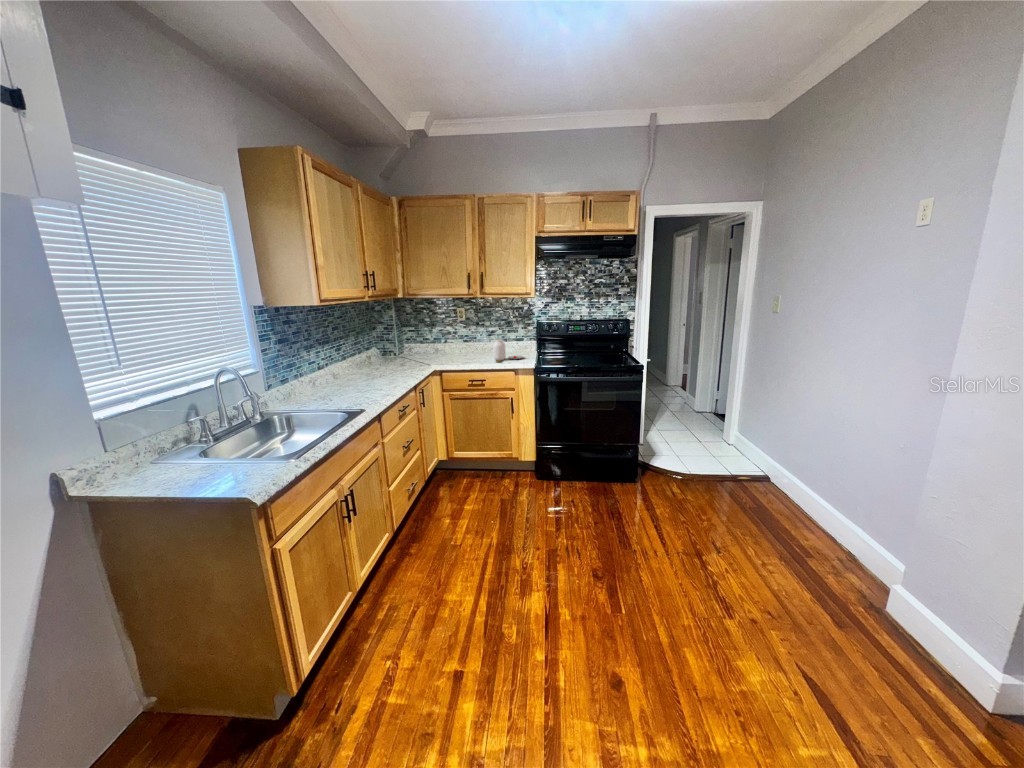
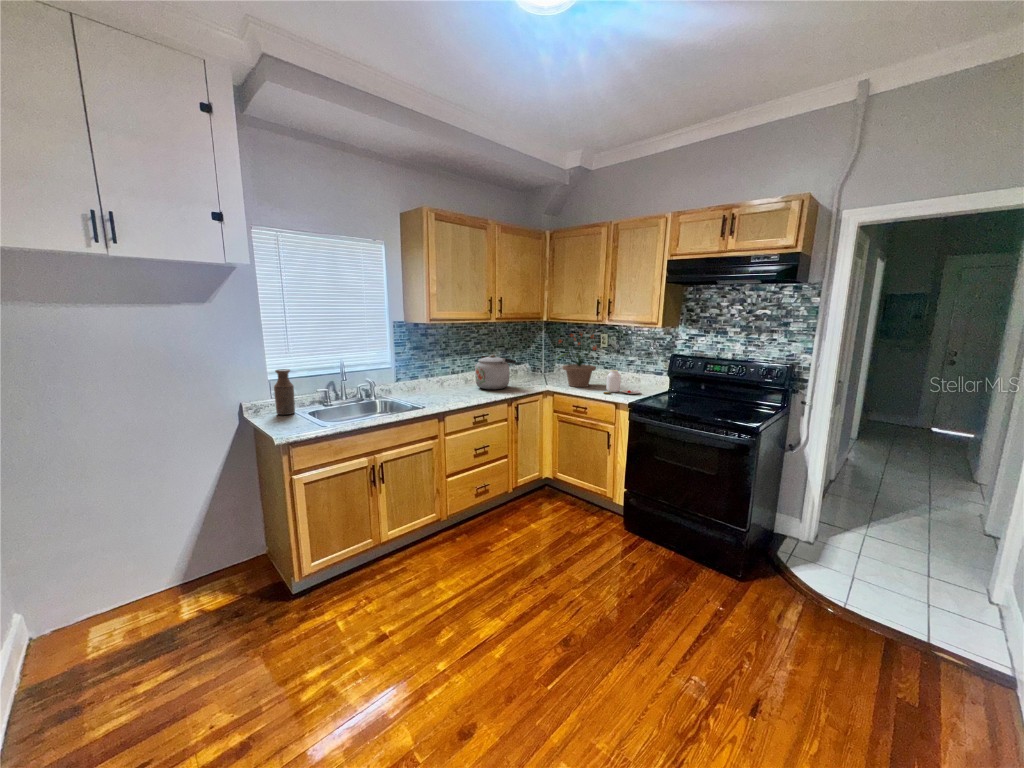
potted plant: none [431,307,479,361] -> present [557,334,599,387]
kettle: none [348,338,400,379] -> present [475,355,516,390]
bottle: none [120,395,171,476] -> present [274,369,295,415]

